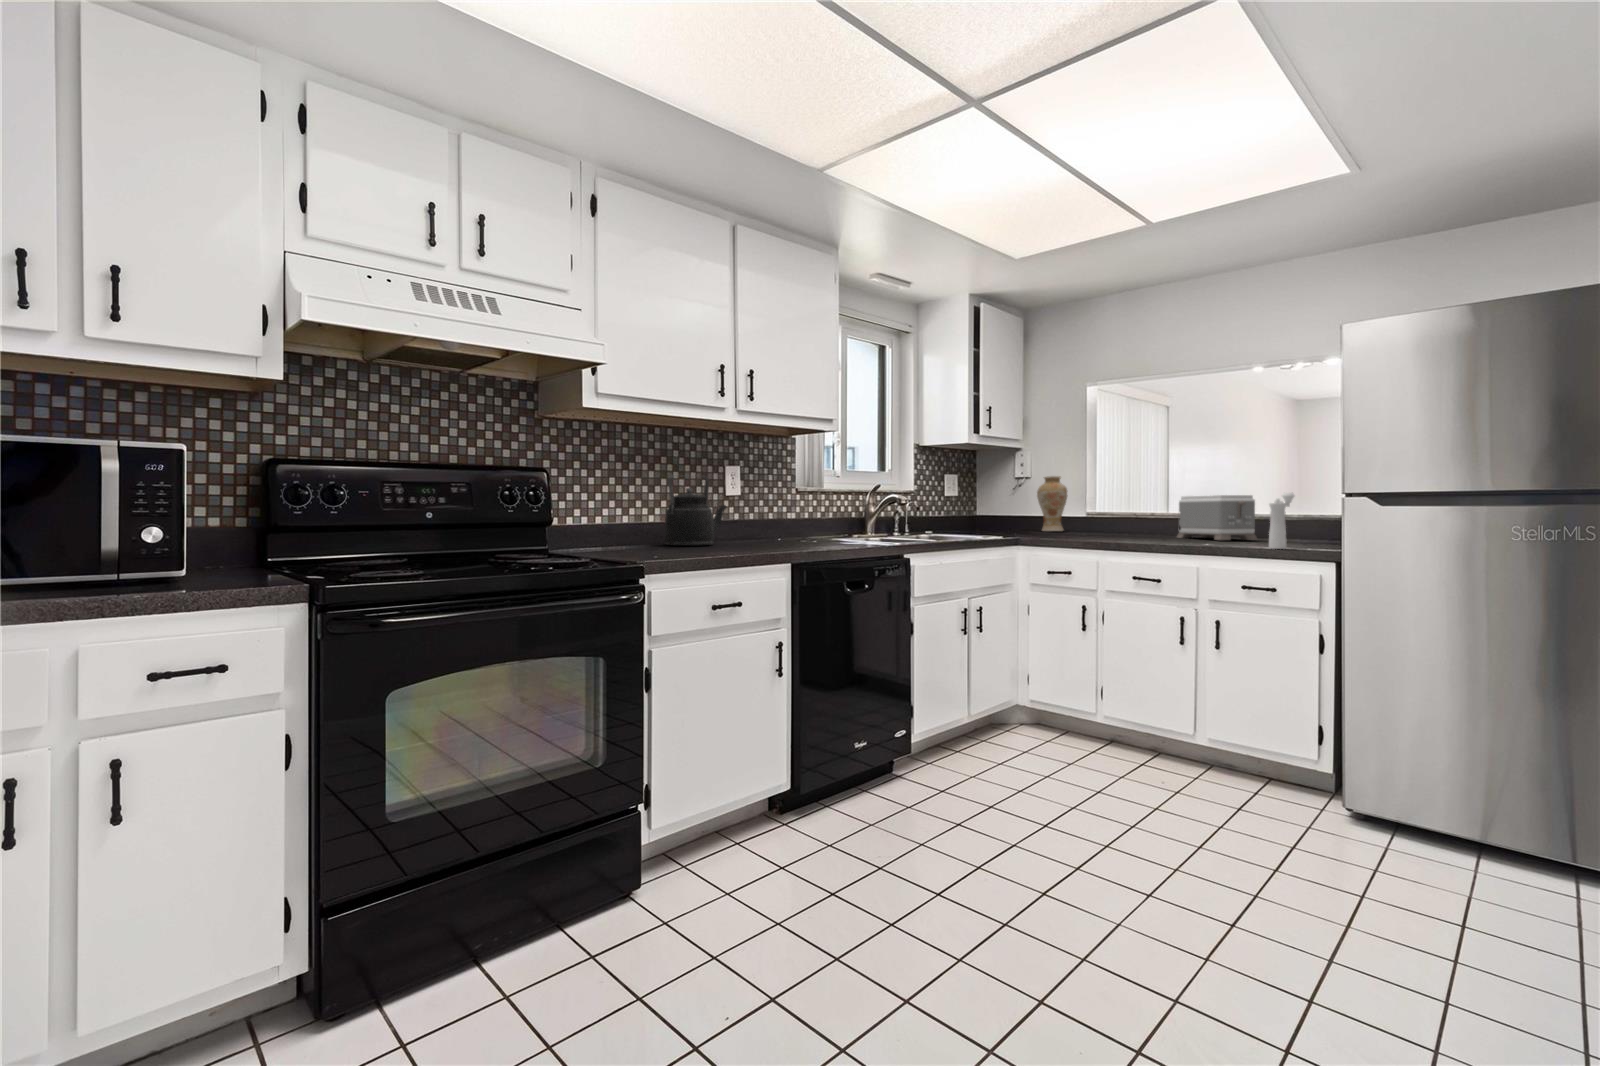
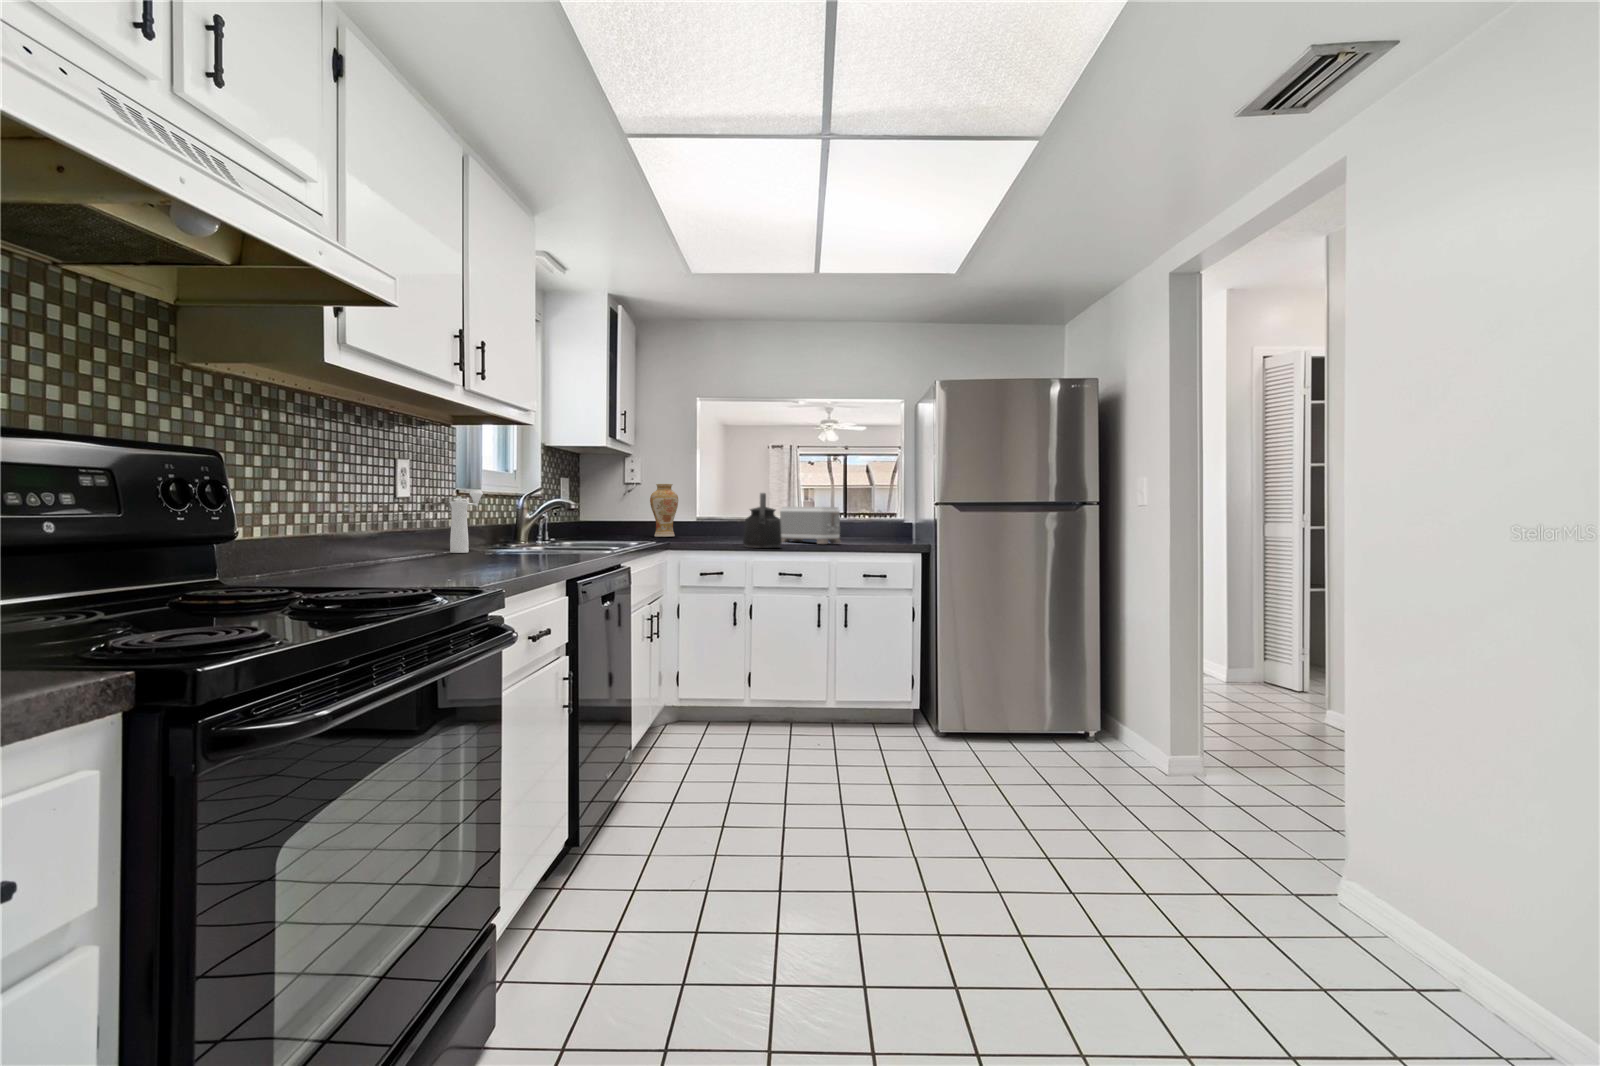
kettle: present [664,475,726,545] -> present [743,493,782,548]
pepper mill: present [1269,493,1295,549] -> present [450,490,483,553]

